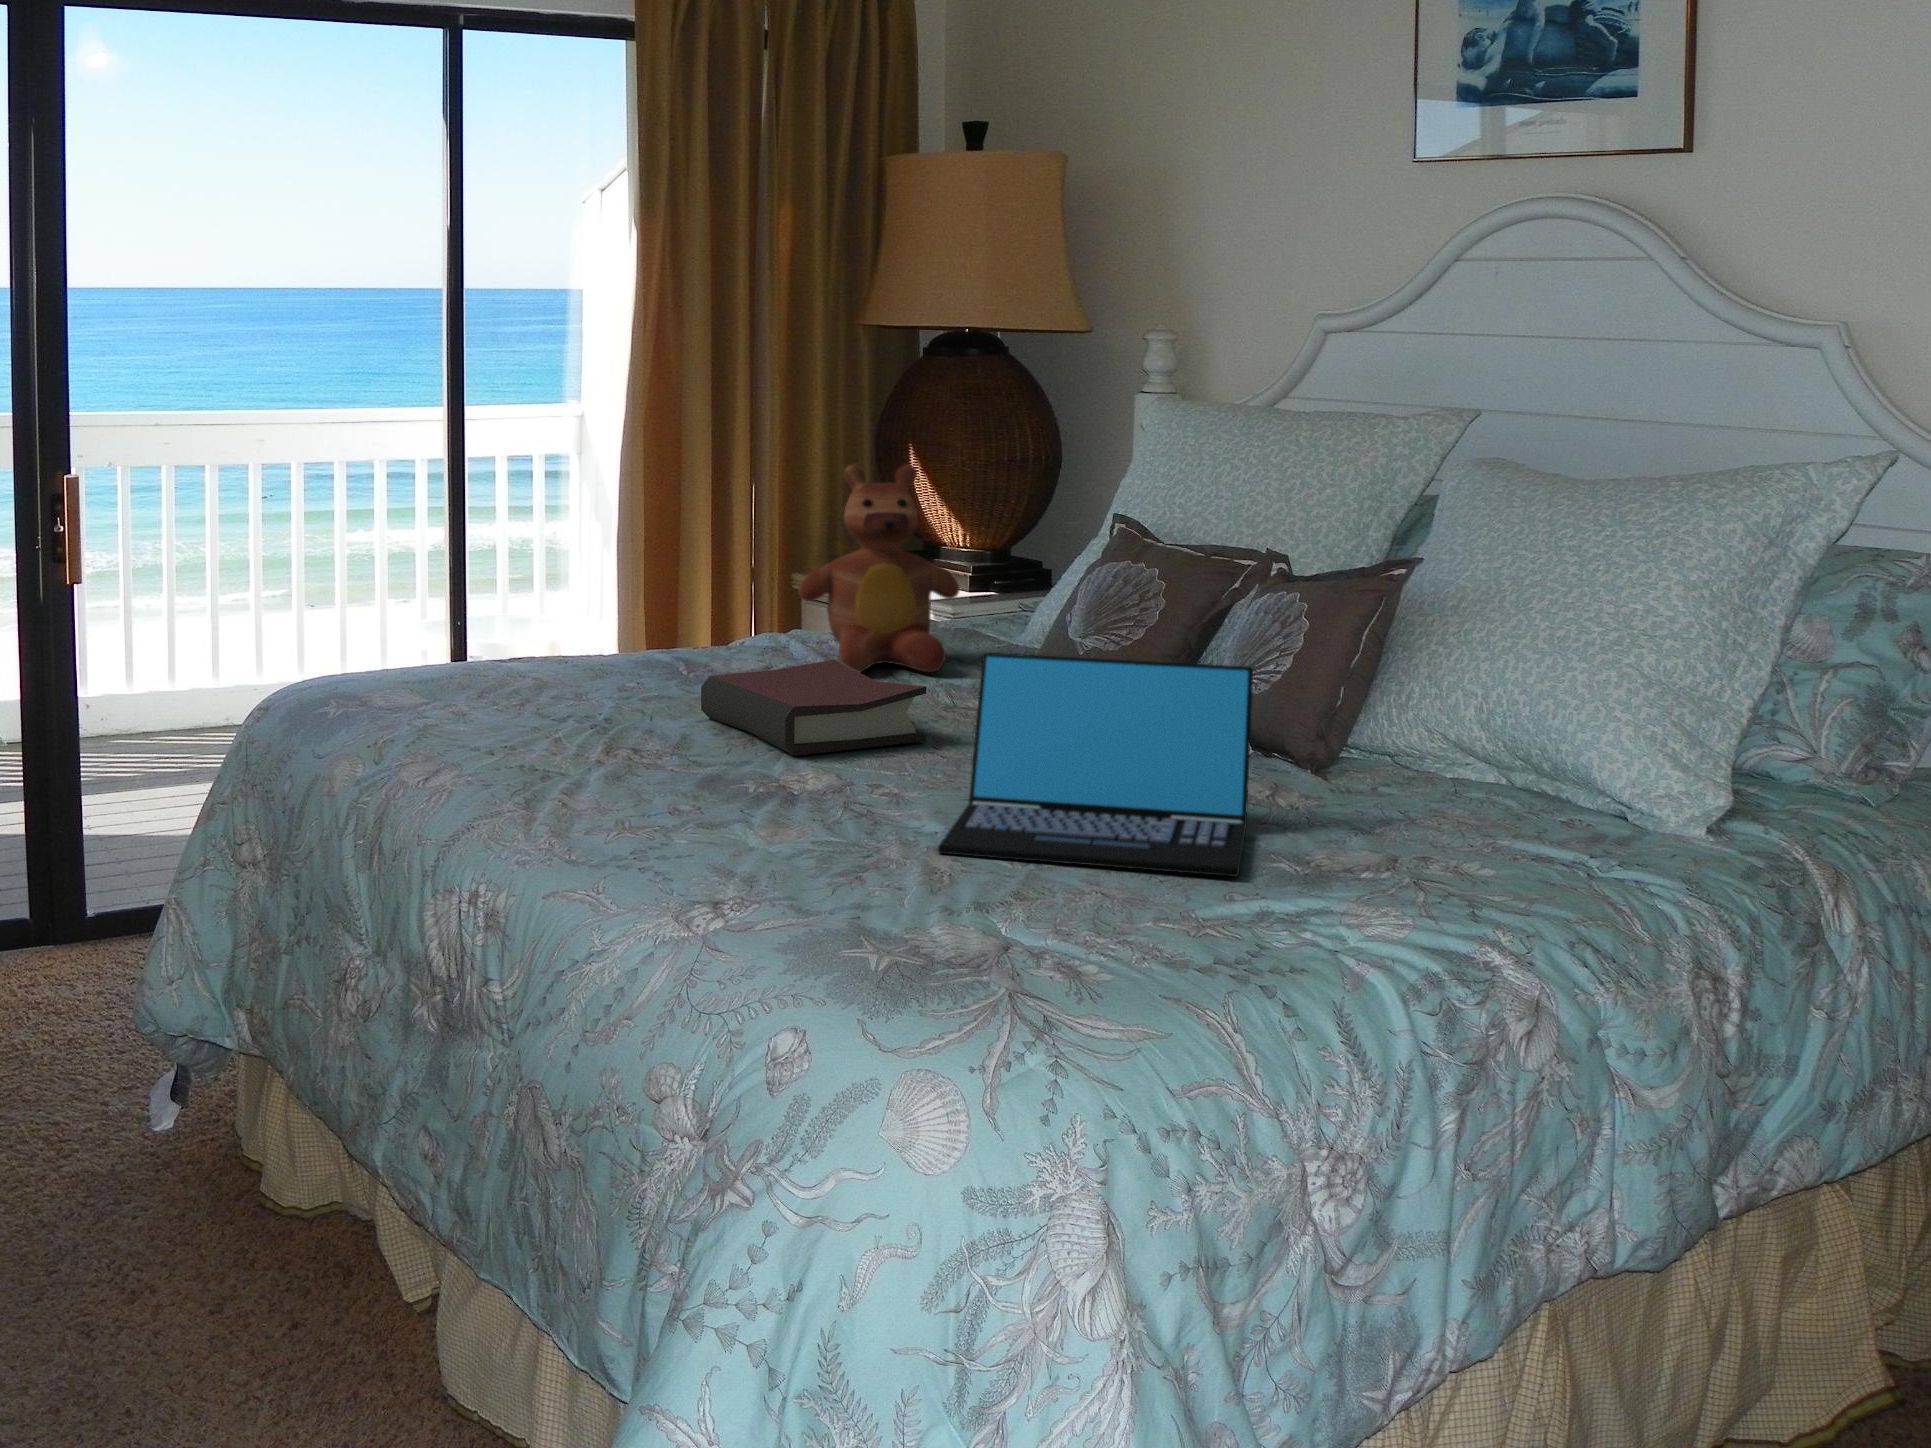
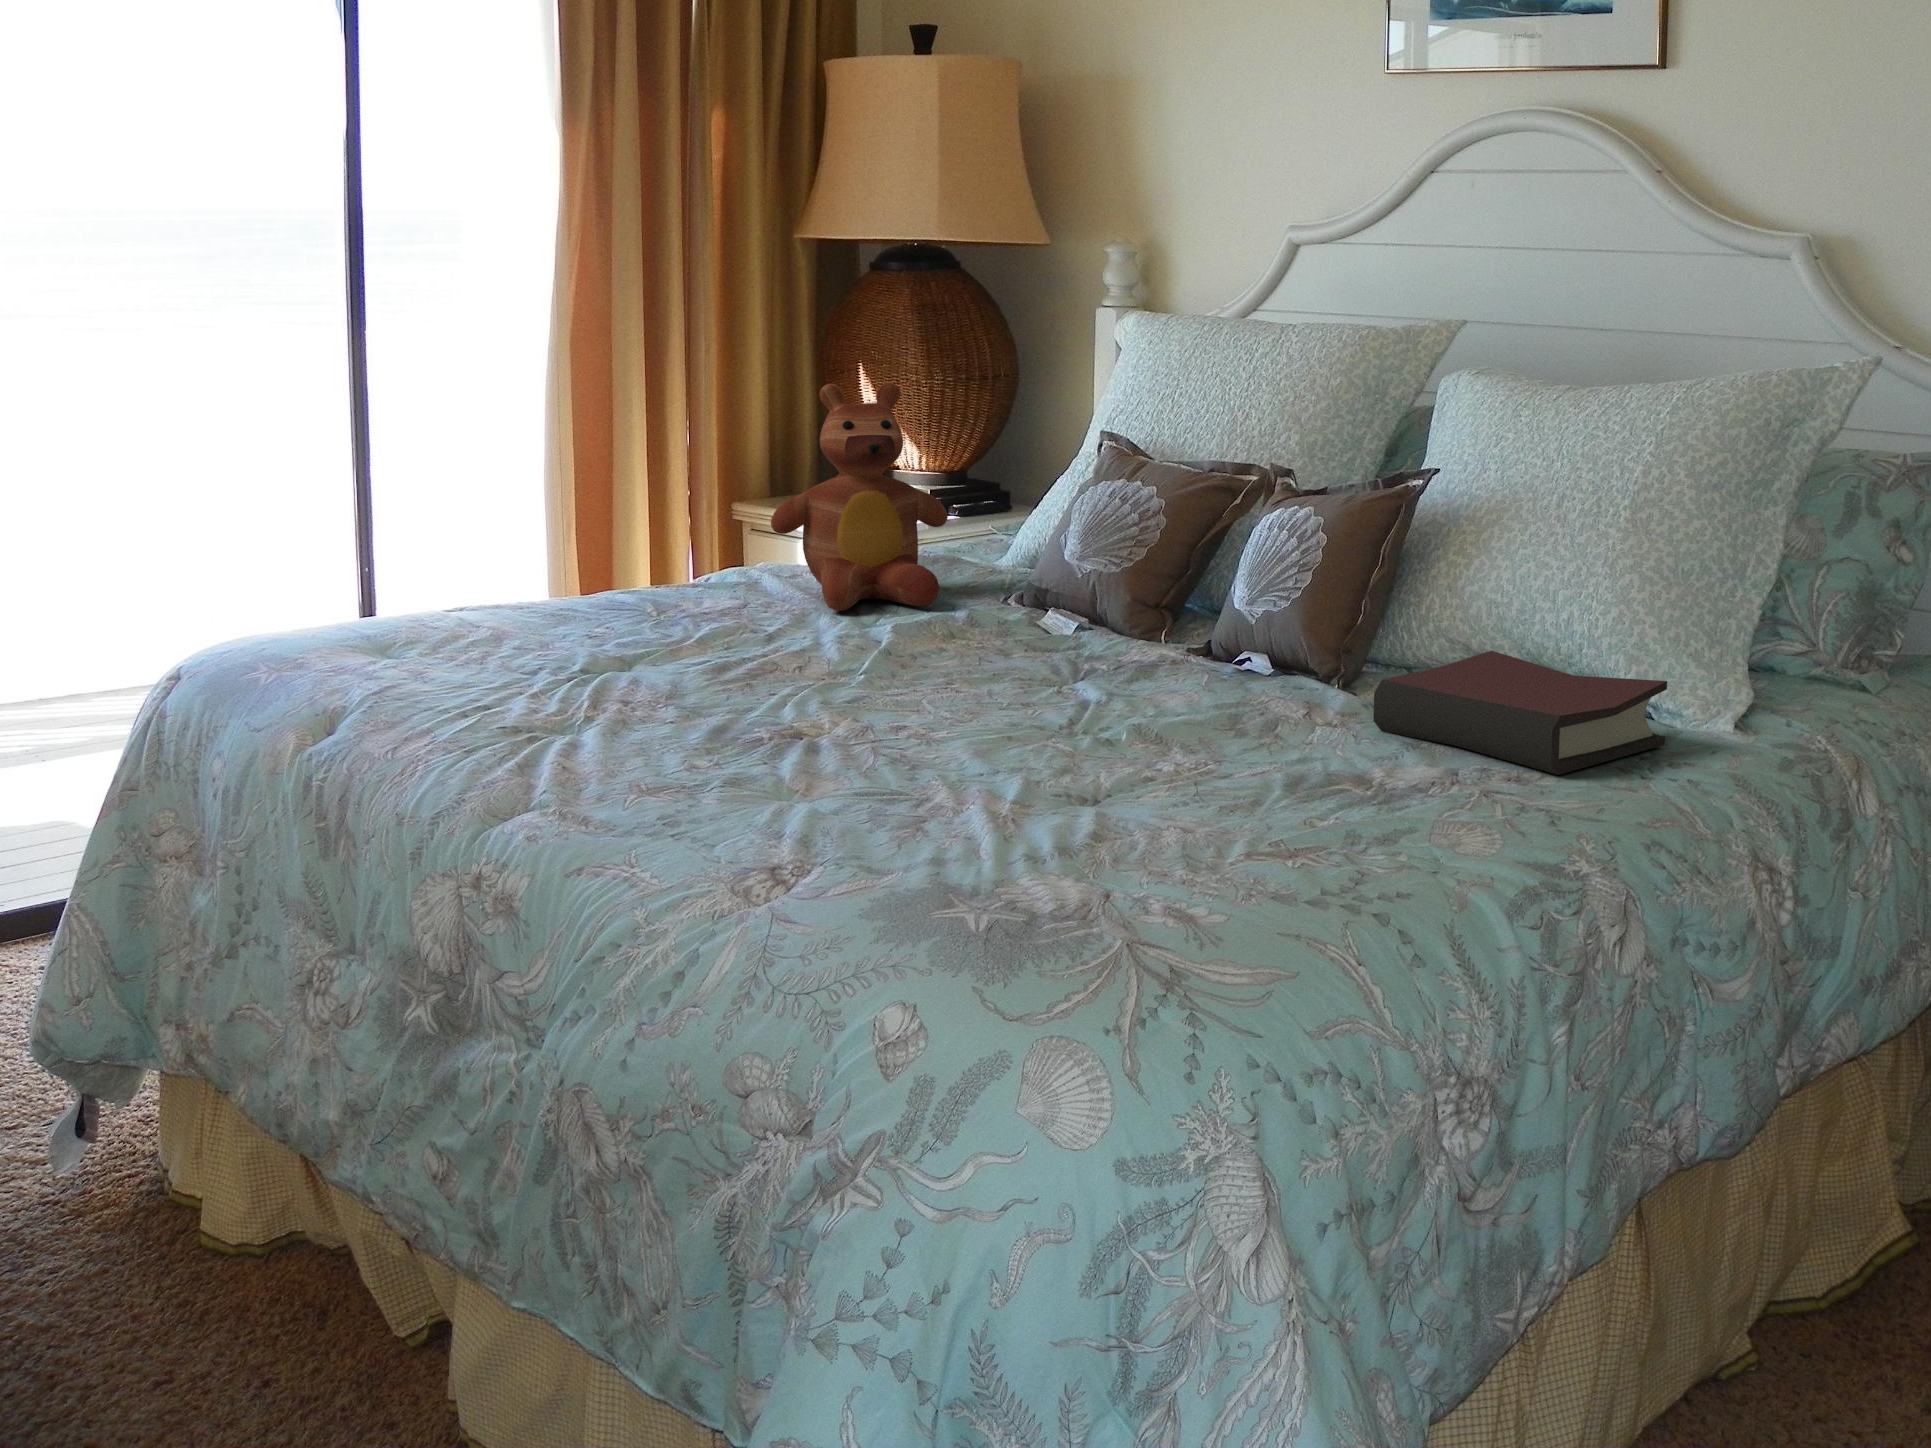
laptop: present [938,653,1253,877] -> none [998,580,1318,801]
hardback book: present [701,660,926,756] -> present [1373,651,1667,775]

